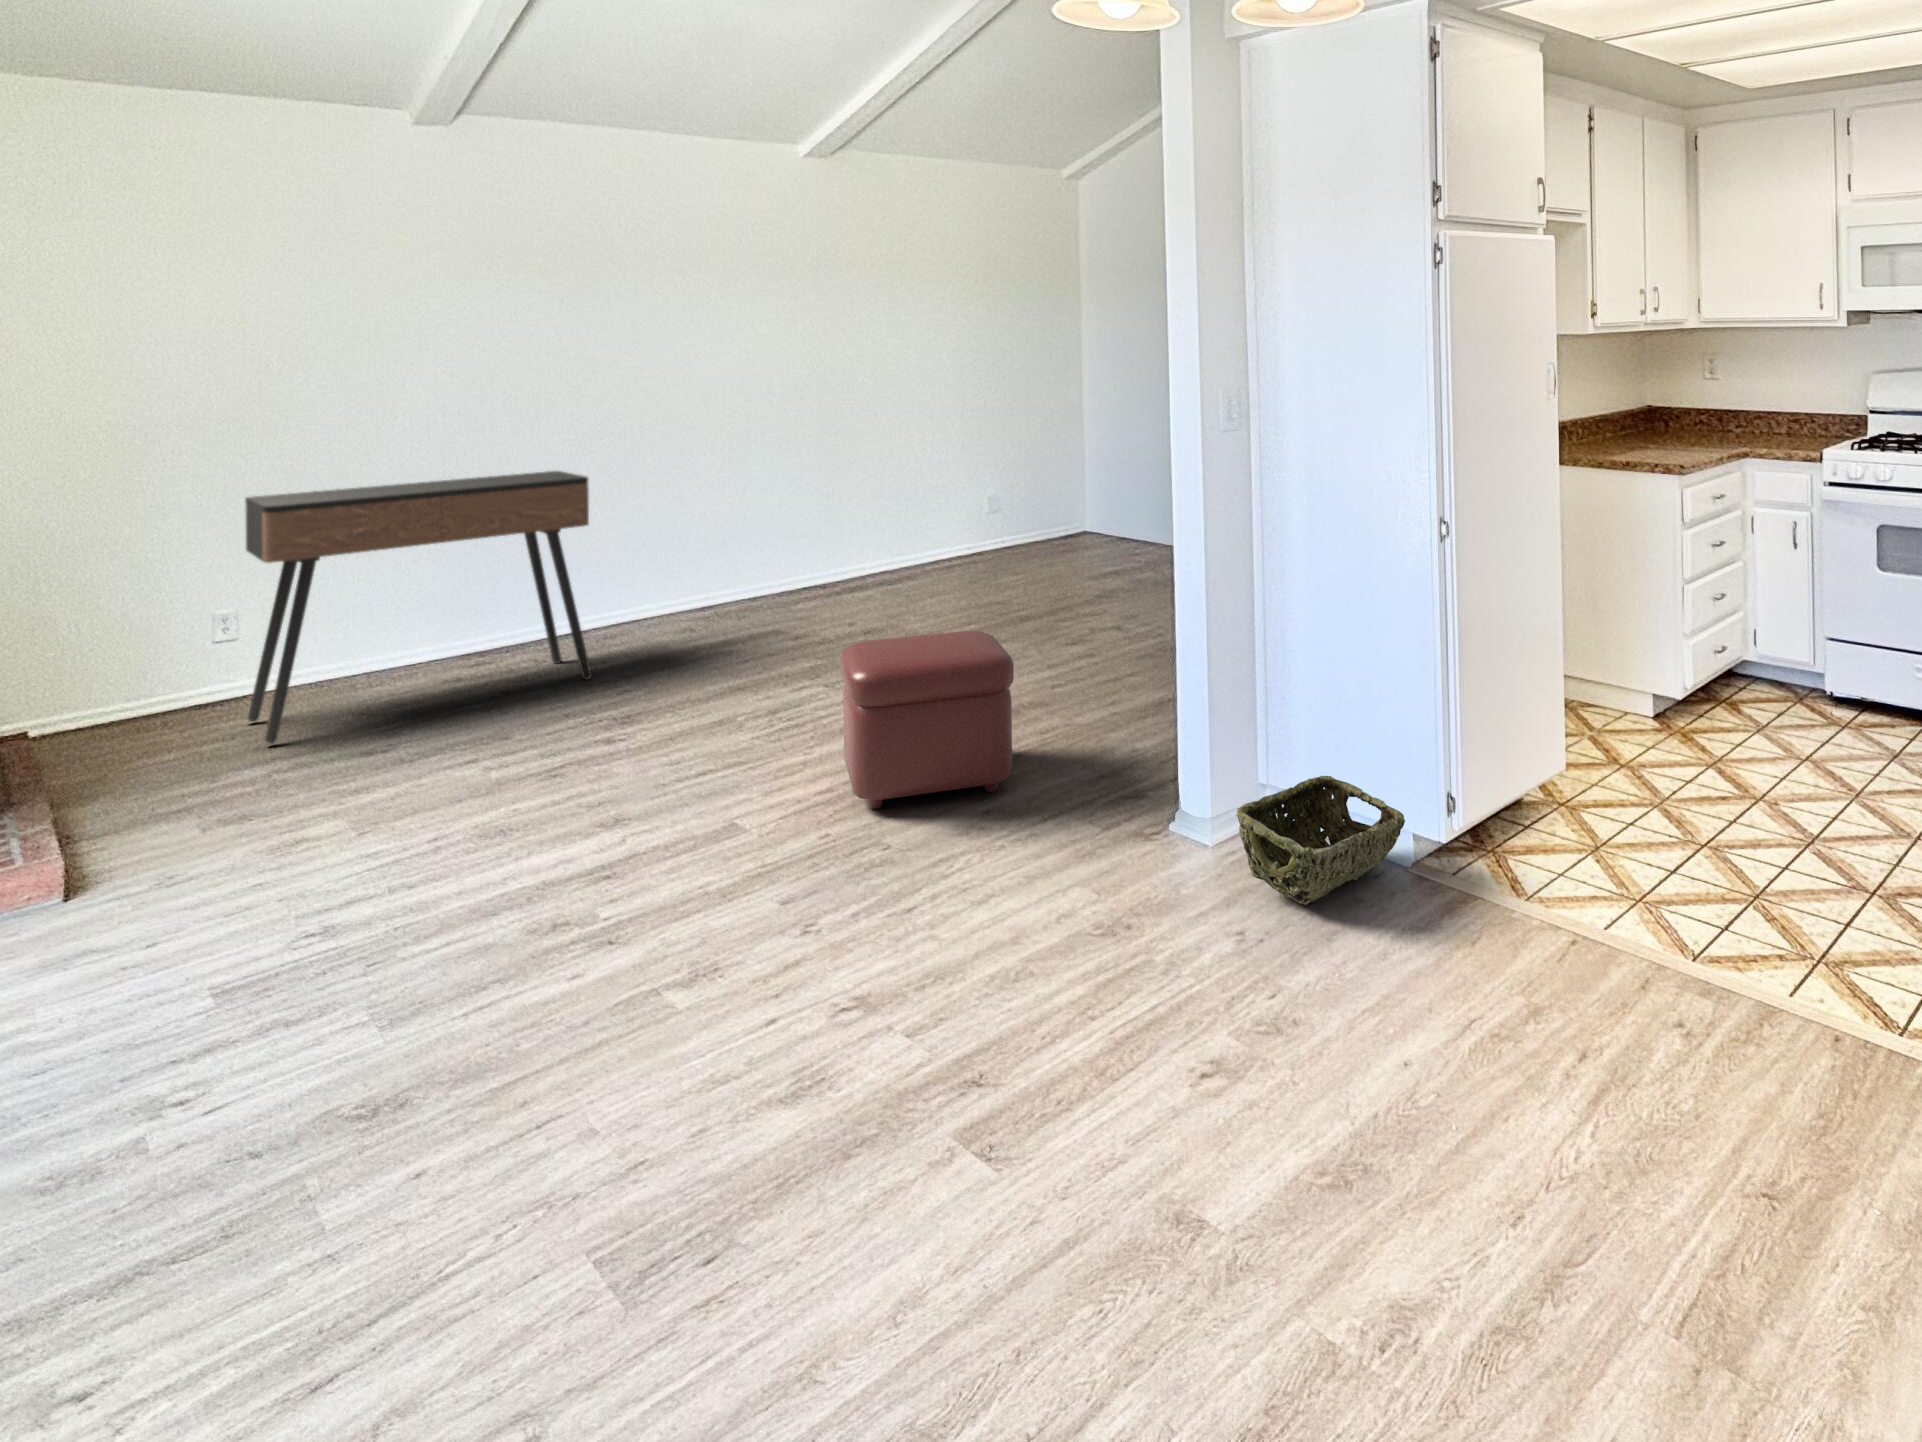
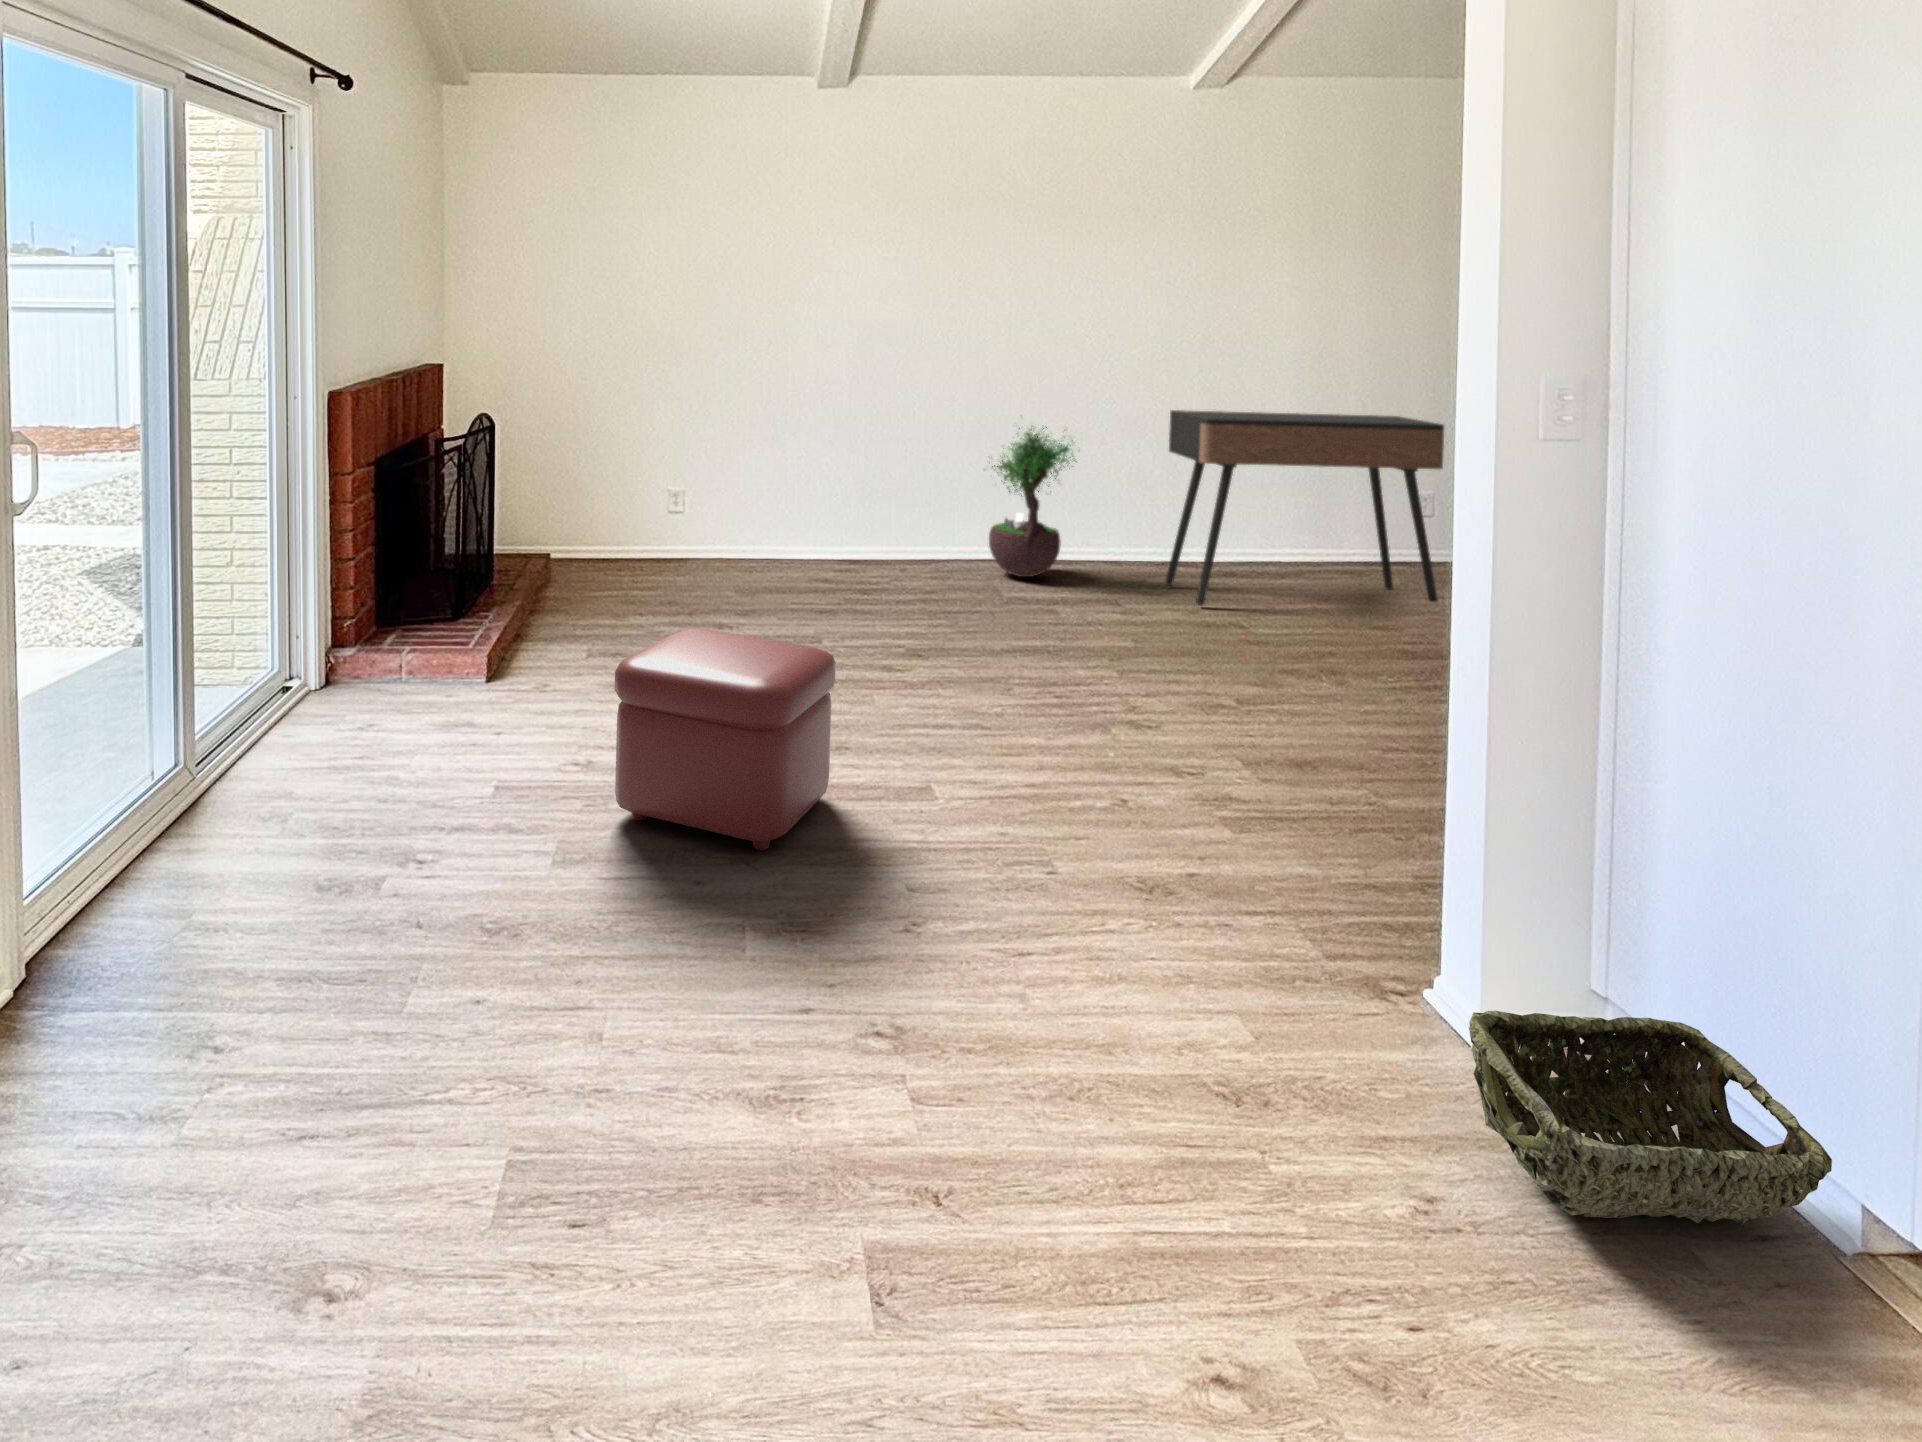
potted tree: none [630,462,728,627] -> present [989,427,1080,577]
console table: present [245,471,592,744] -> present [1165,410,1444,606]
ottoman: present [841,631,1014,809] -> present [615,629,836,850]

